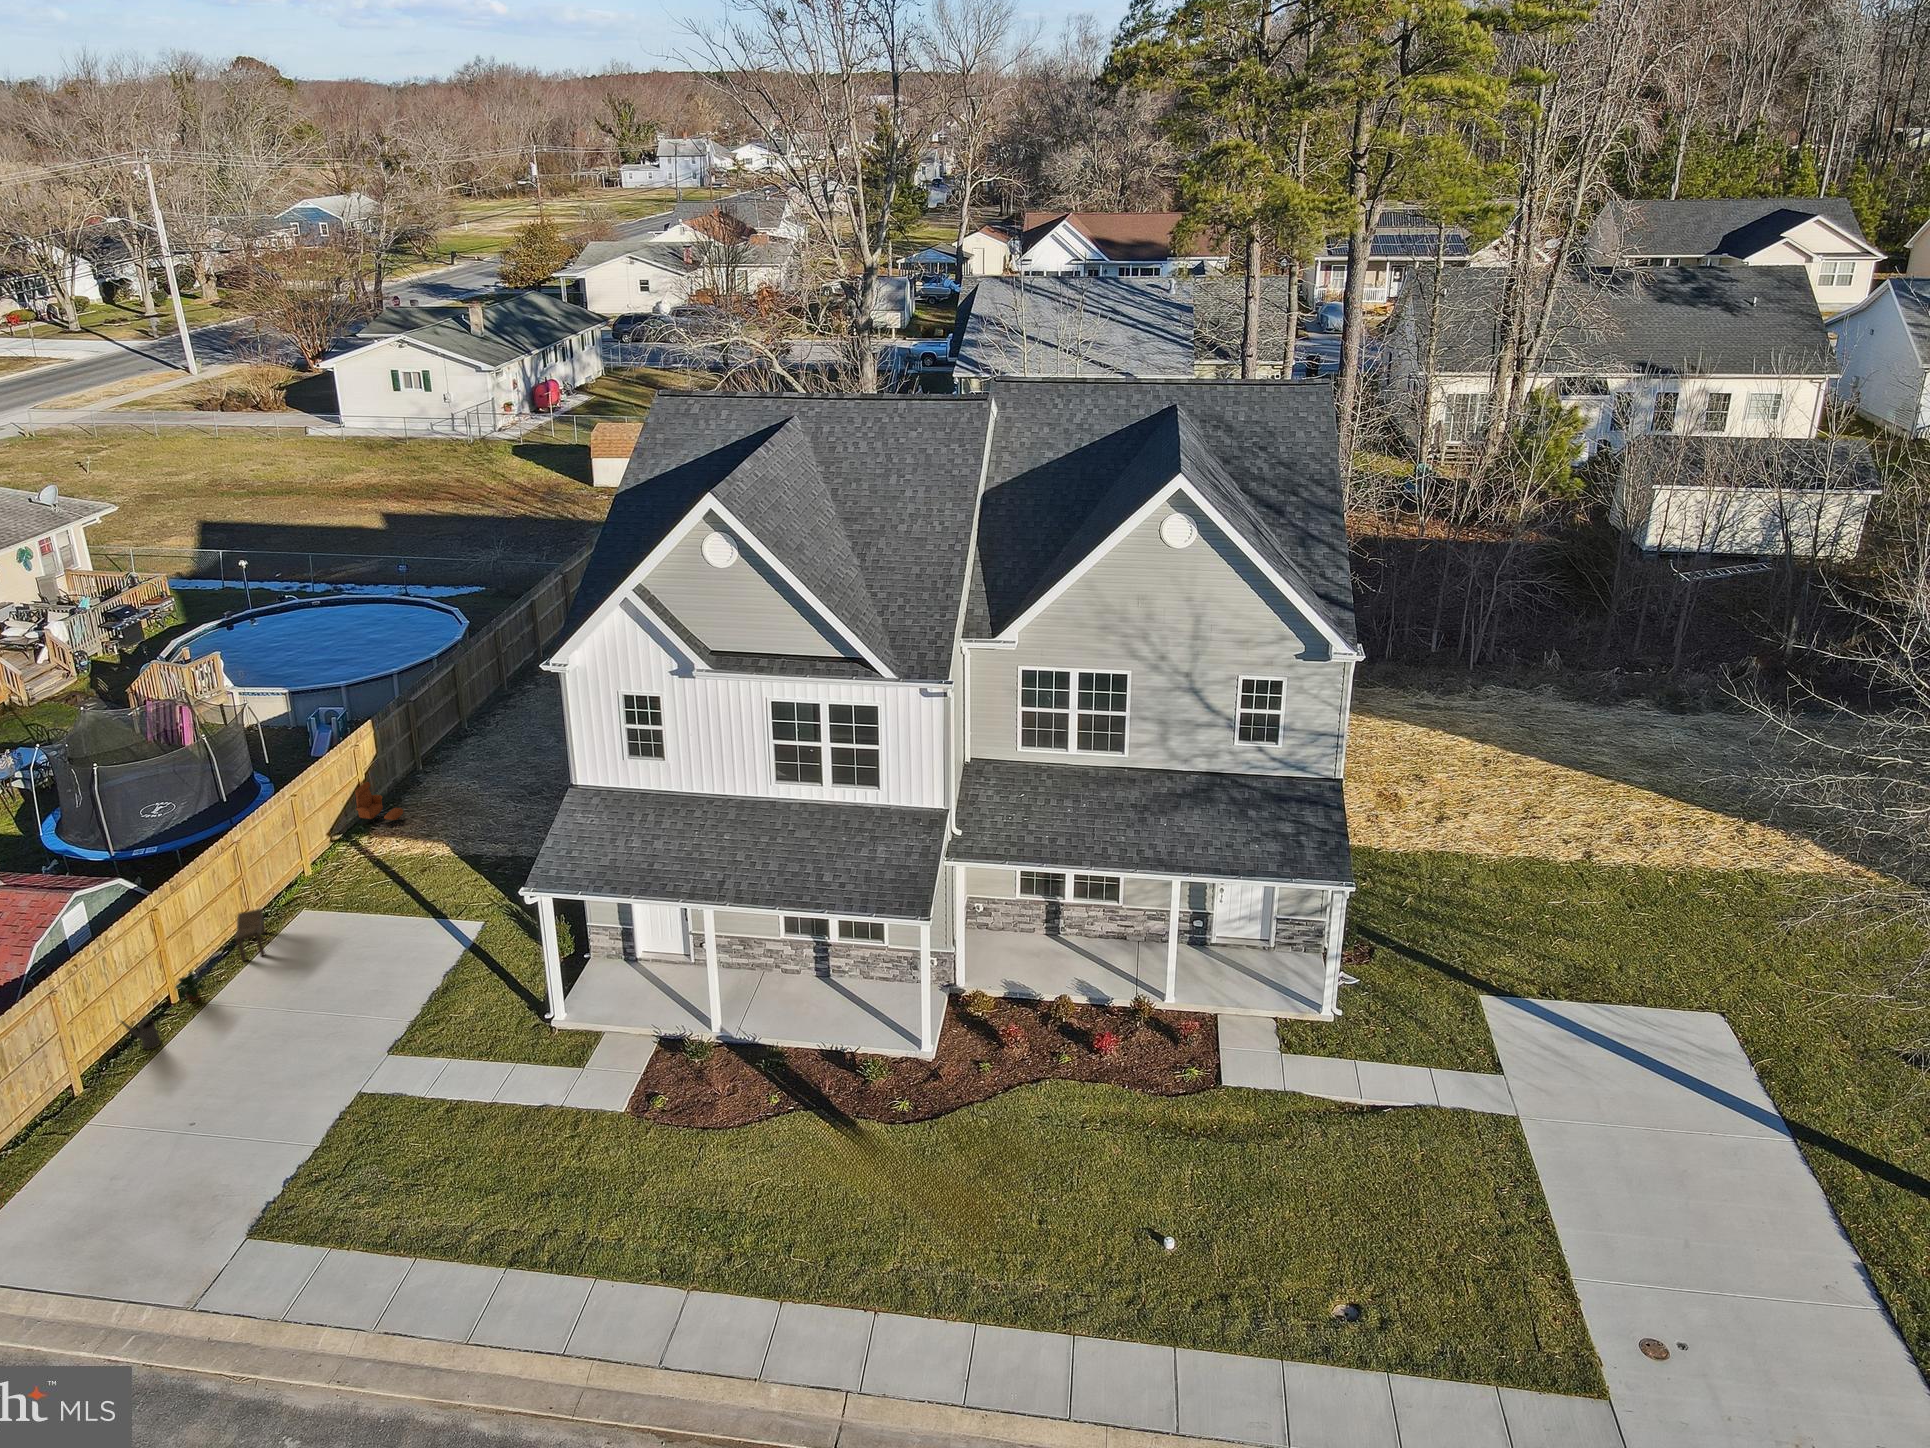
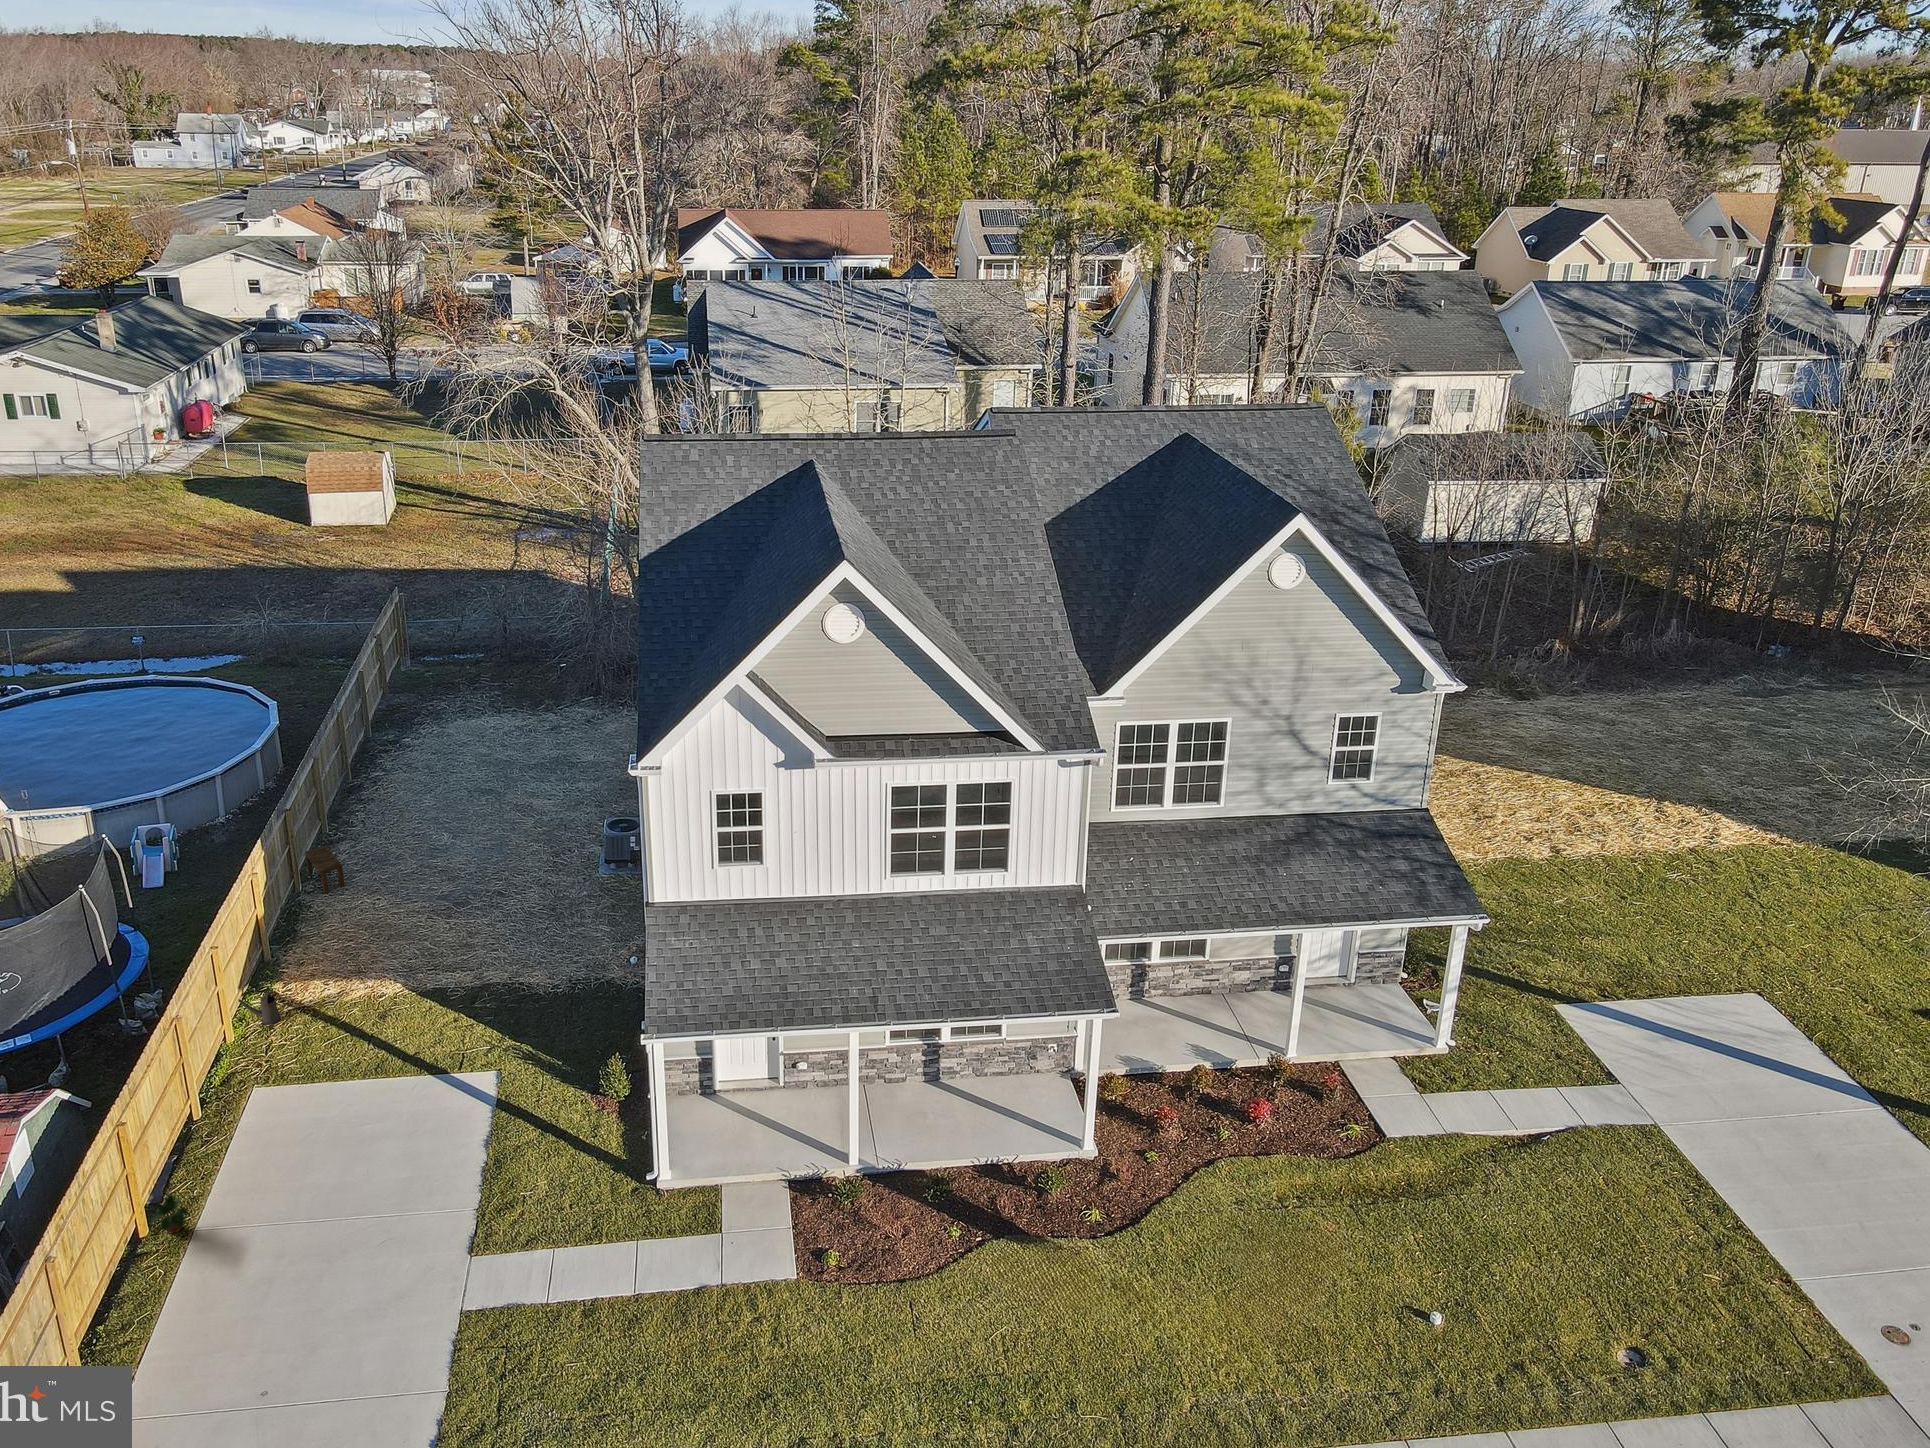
lounge chair: present [355,782,406,828] -> none [266,912,328,967]
bench: present [235,909,265,961] -> present [305,845,345,893]
watering can: present [121,1017,161,1049] -> present [238,991,284,1025]

